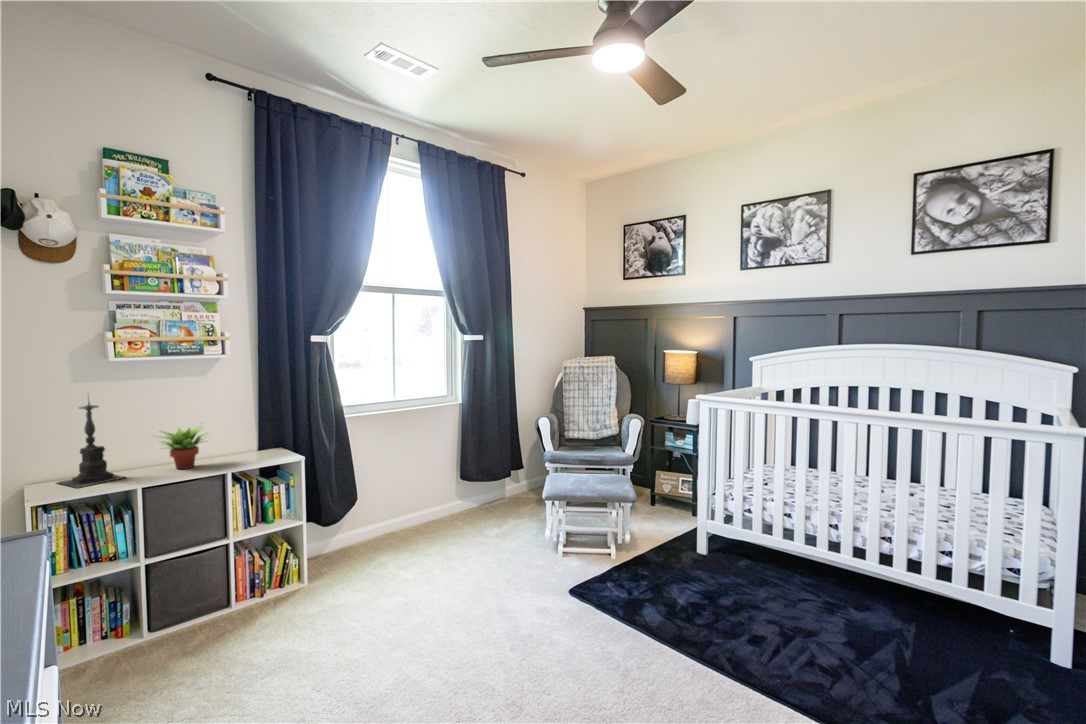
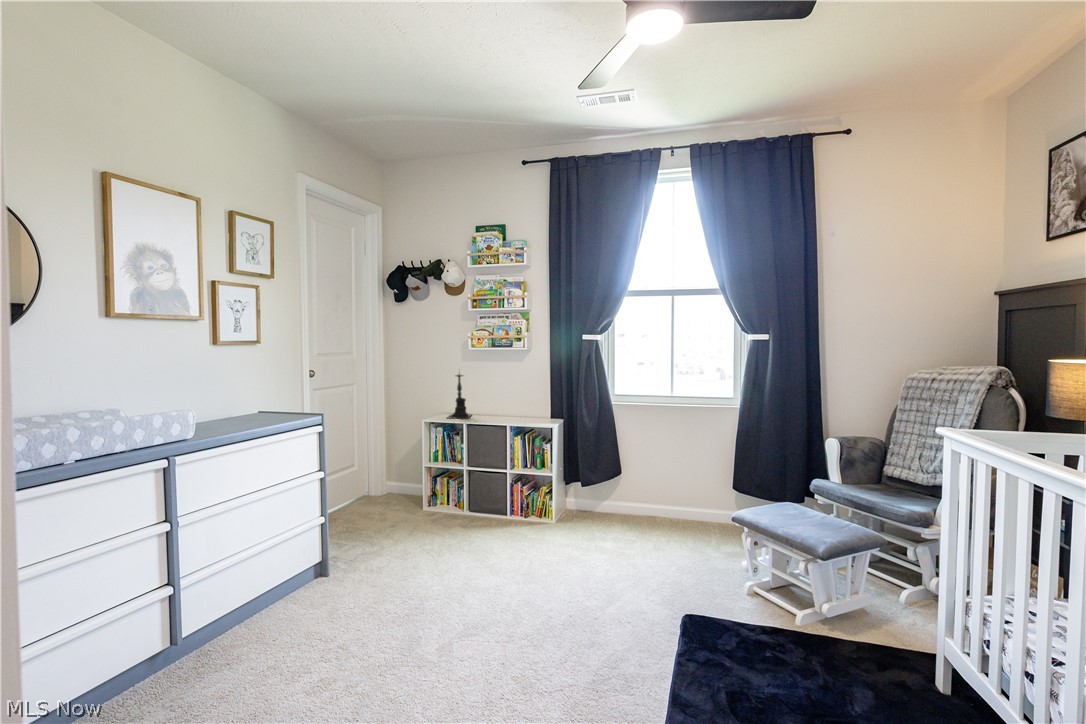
succulent plant: present [157,423,207,469] -> none [481,392,512,419]

